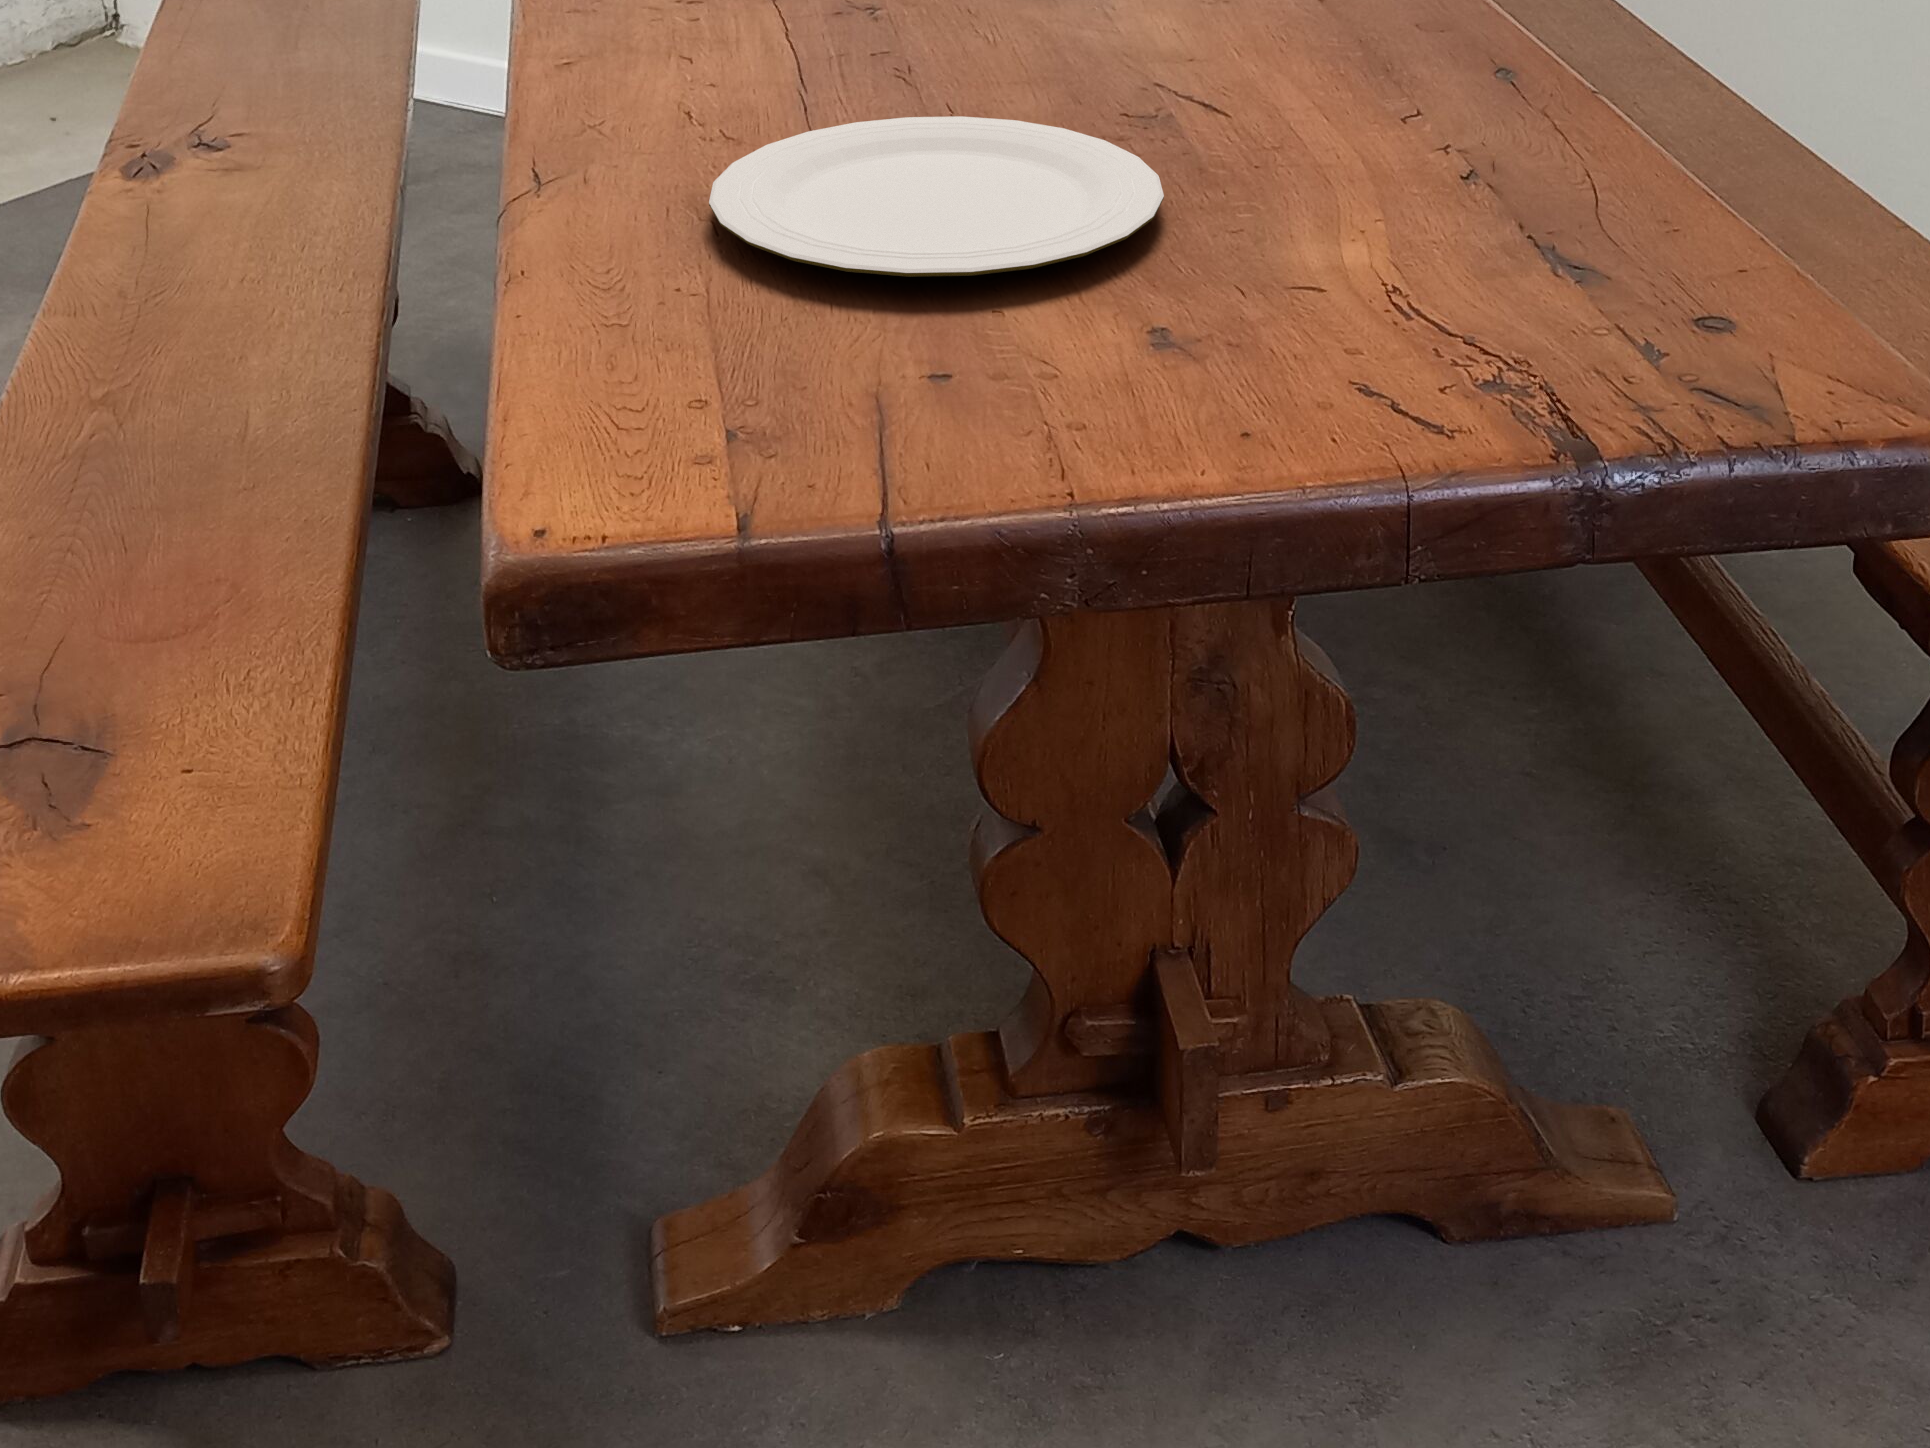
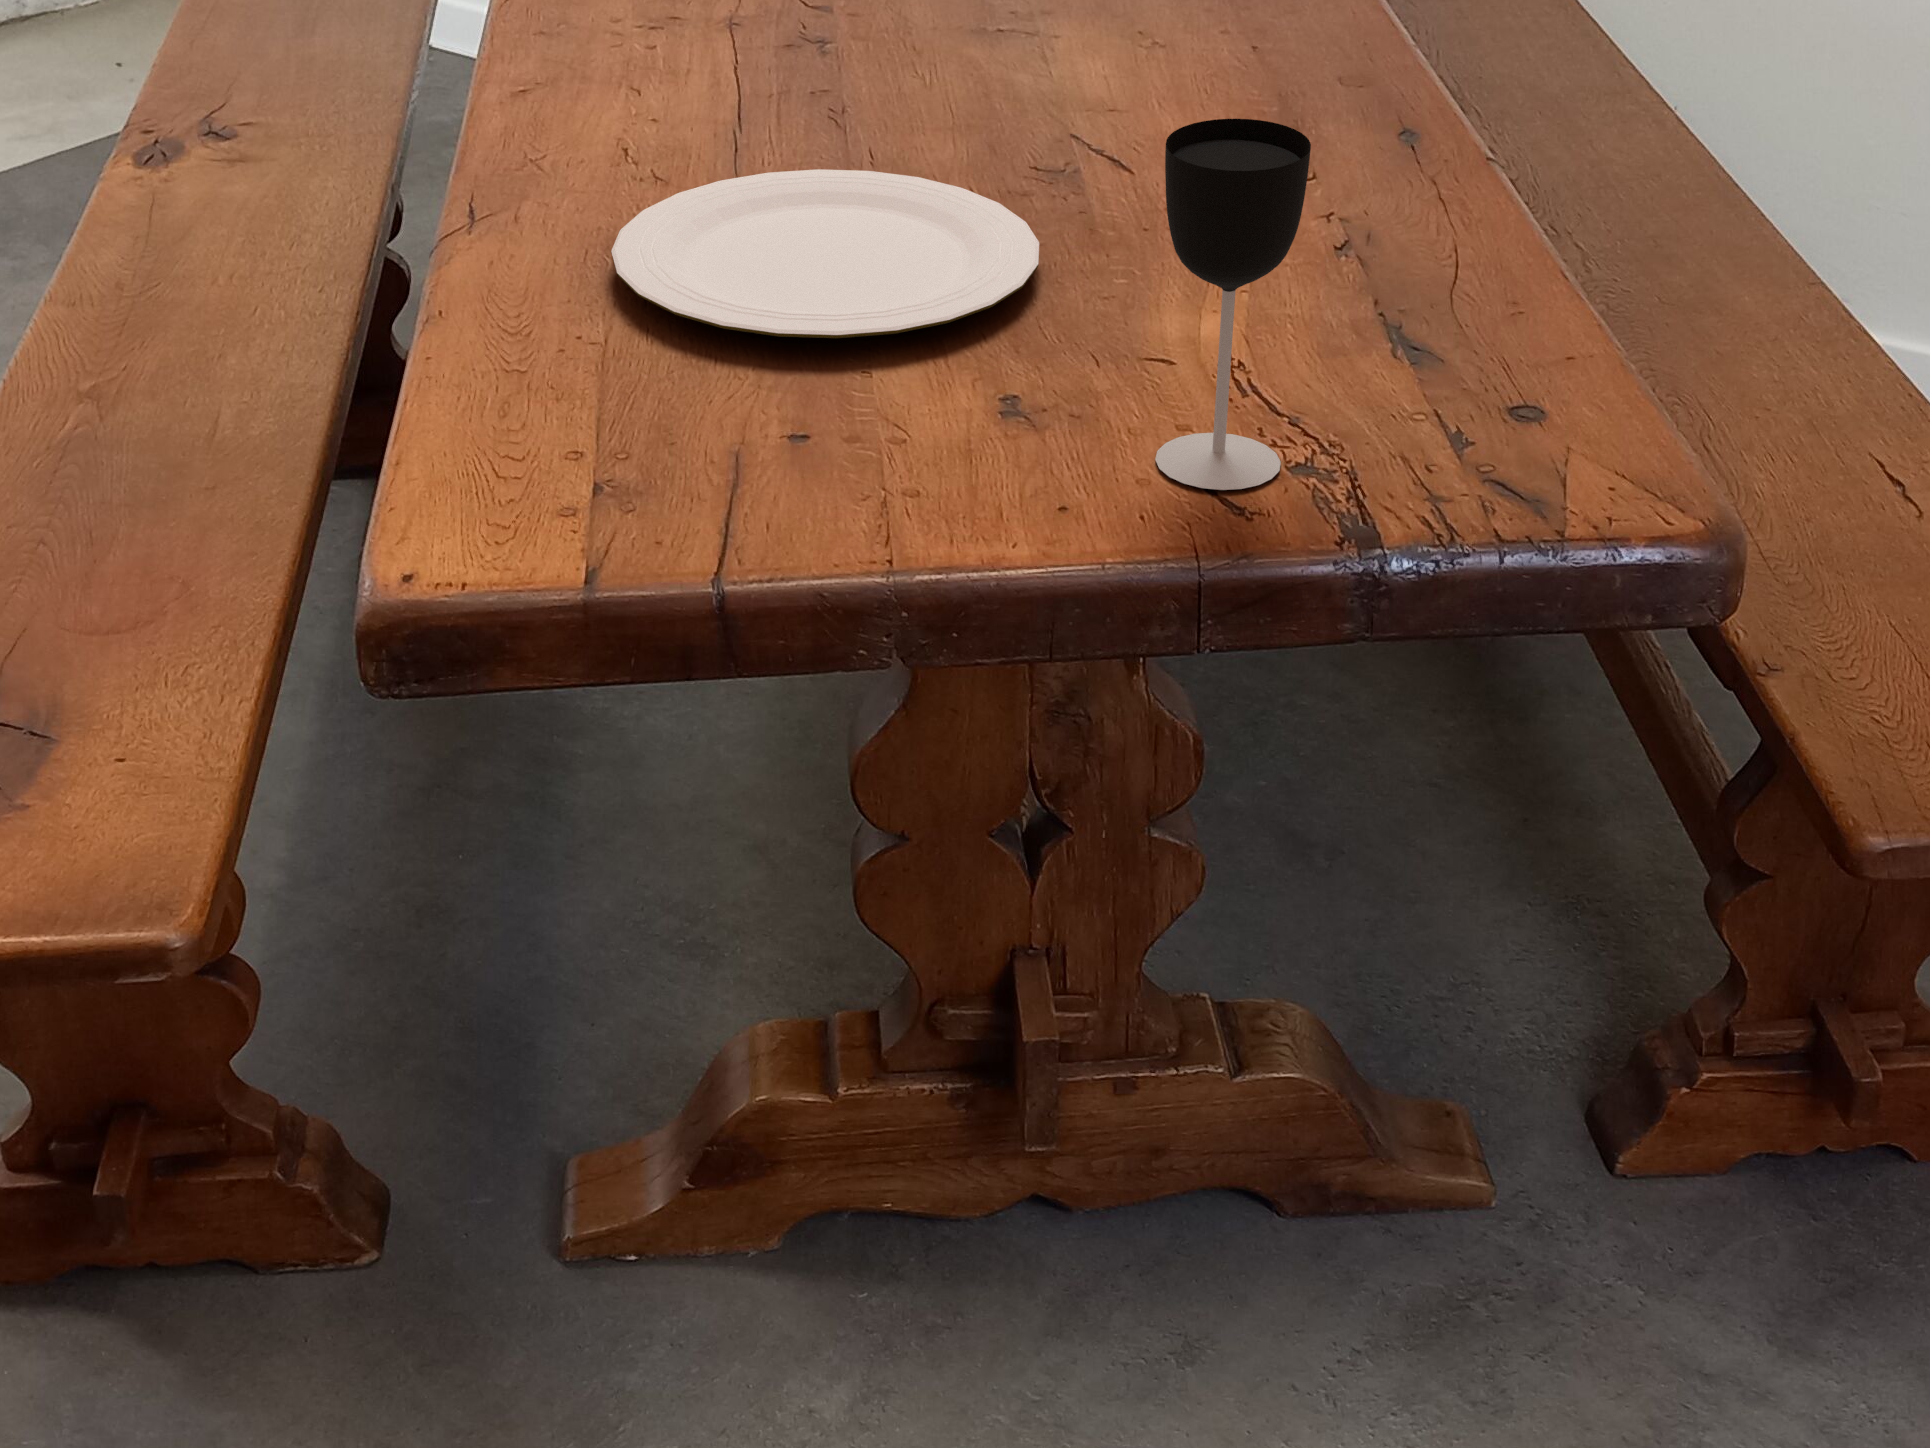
wine glass: none [1336,12,1499,407] -> present [1155,119,1311,490]

